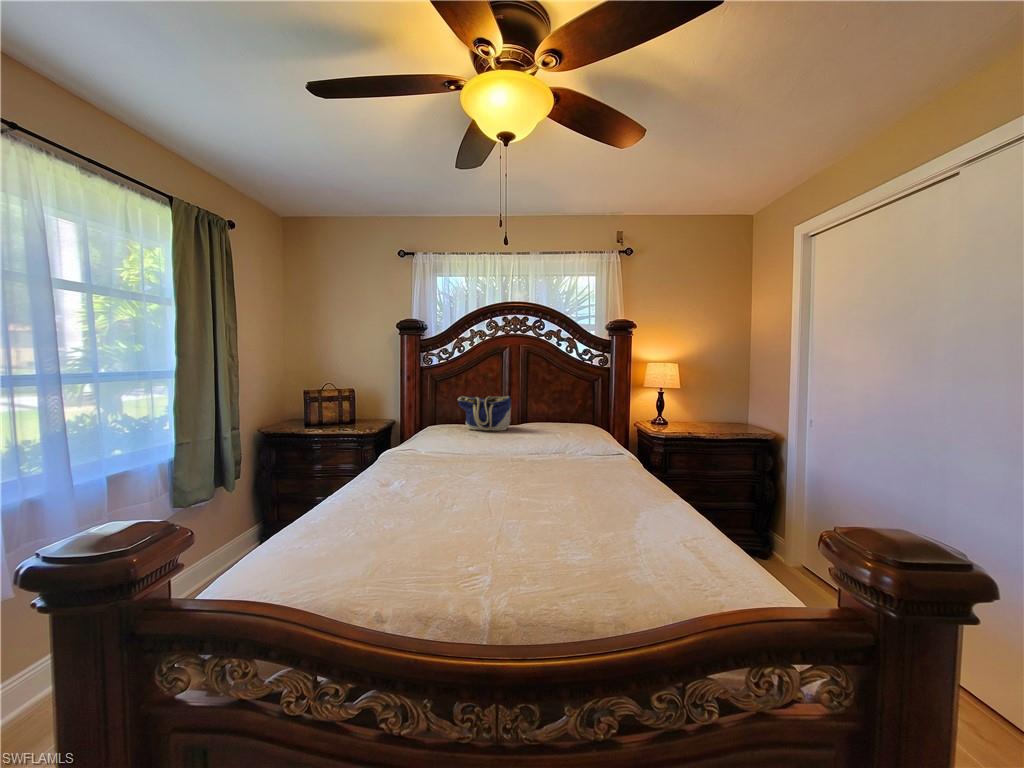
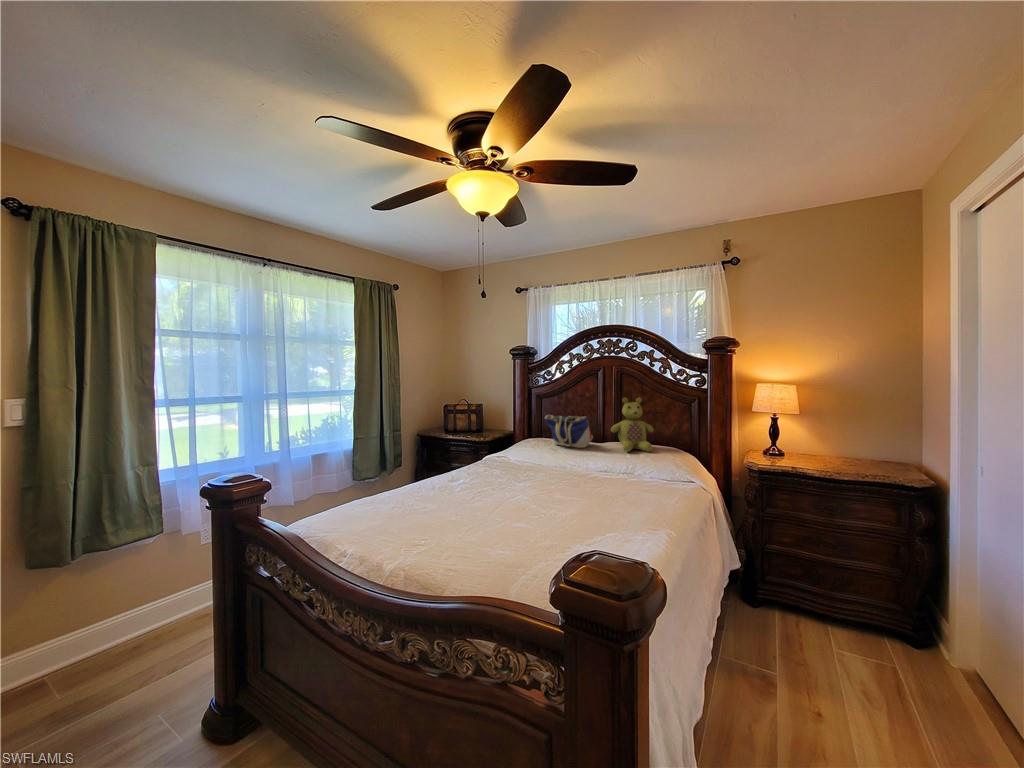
stuffed bear: none [531,376,574,431] -> present [611,398,653,452]

